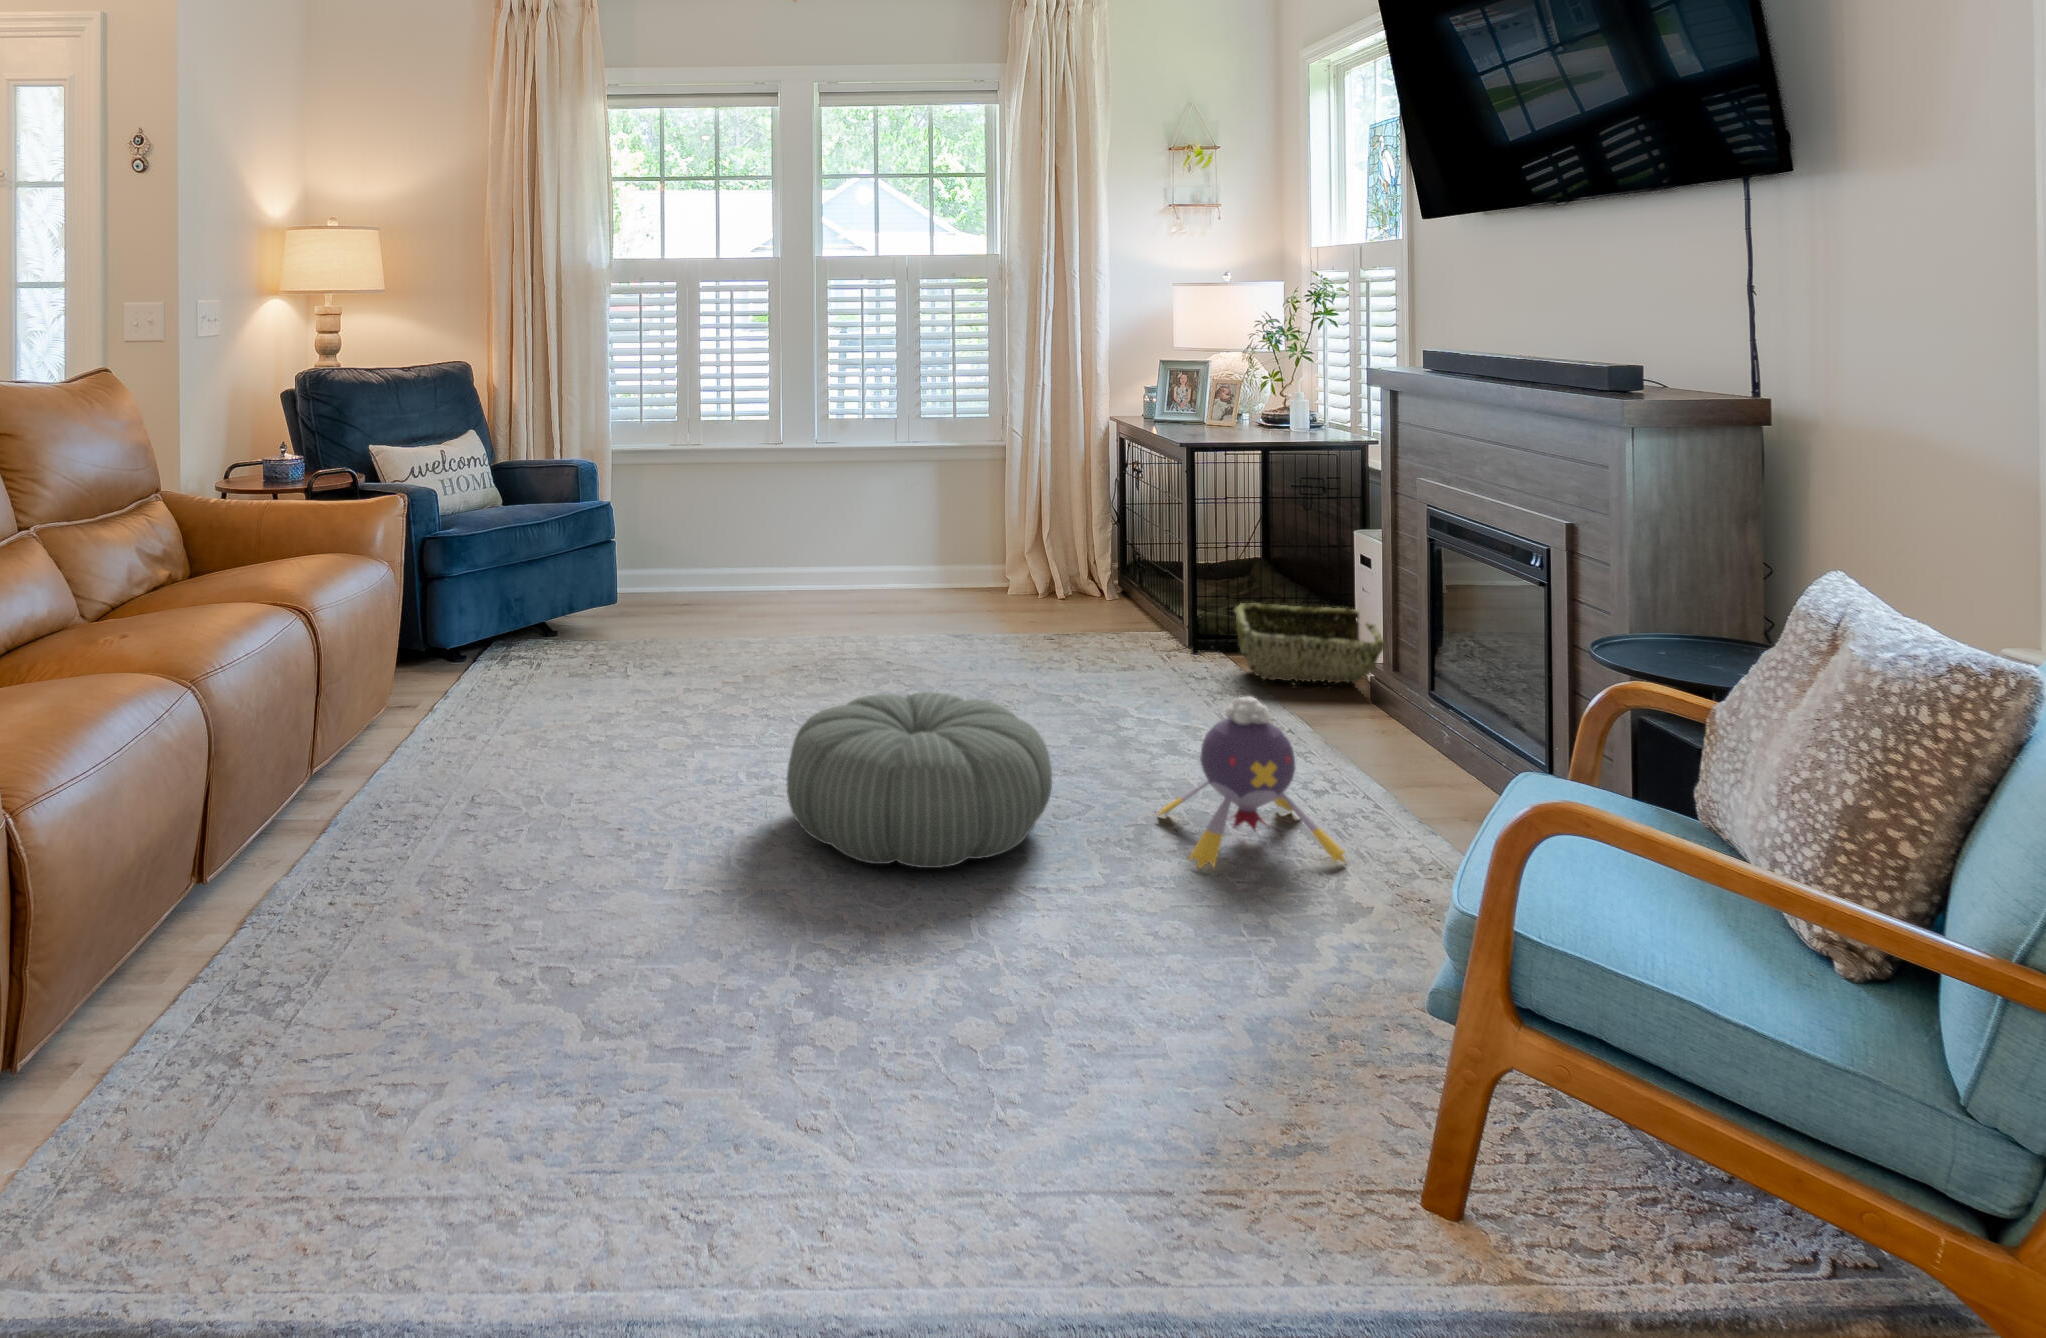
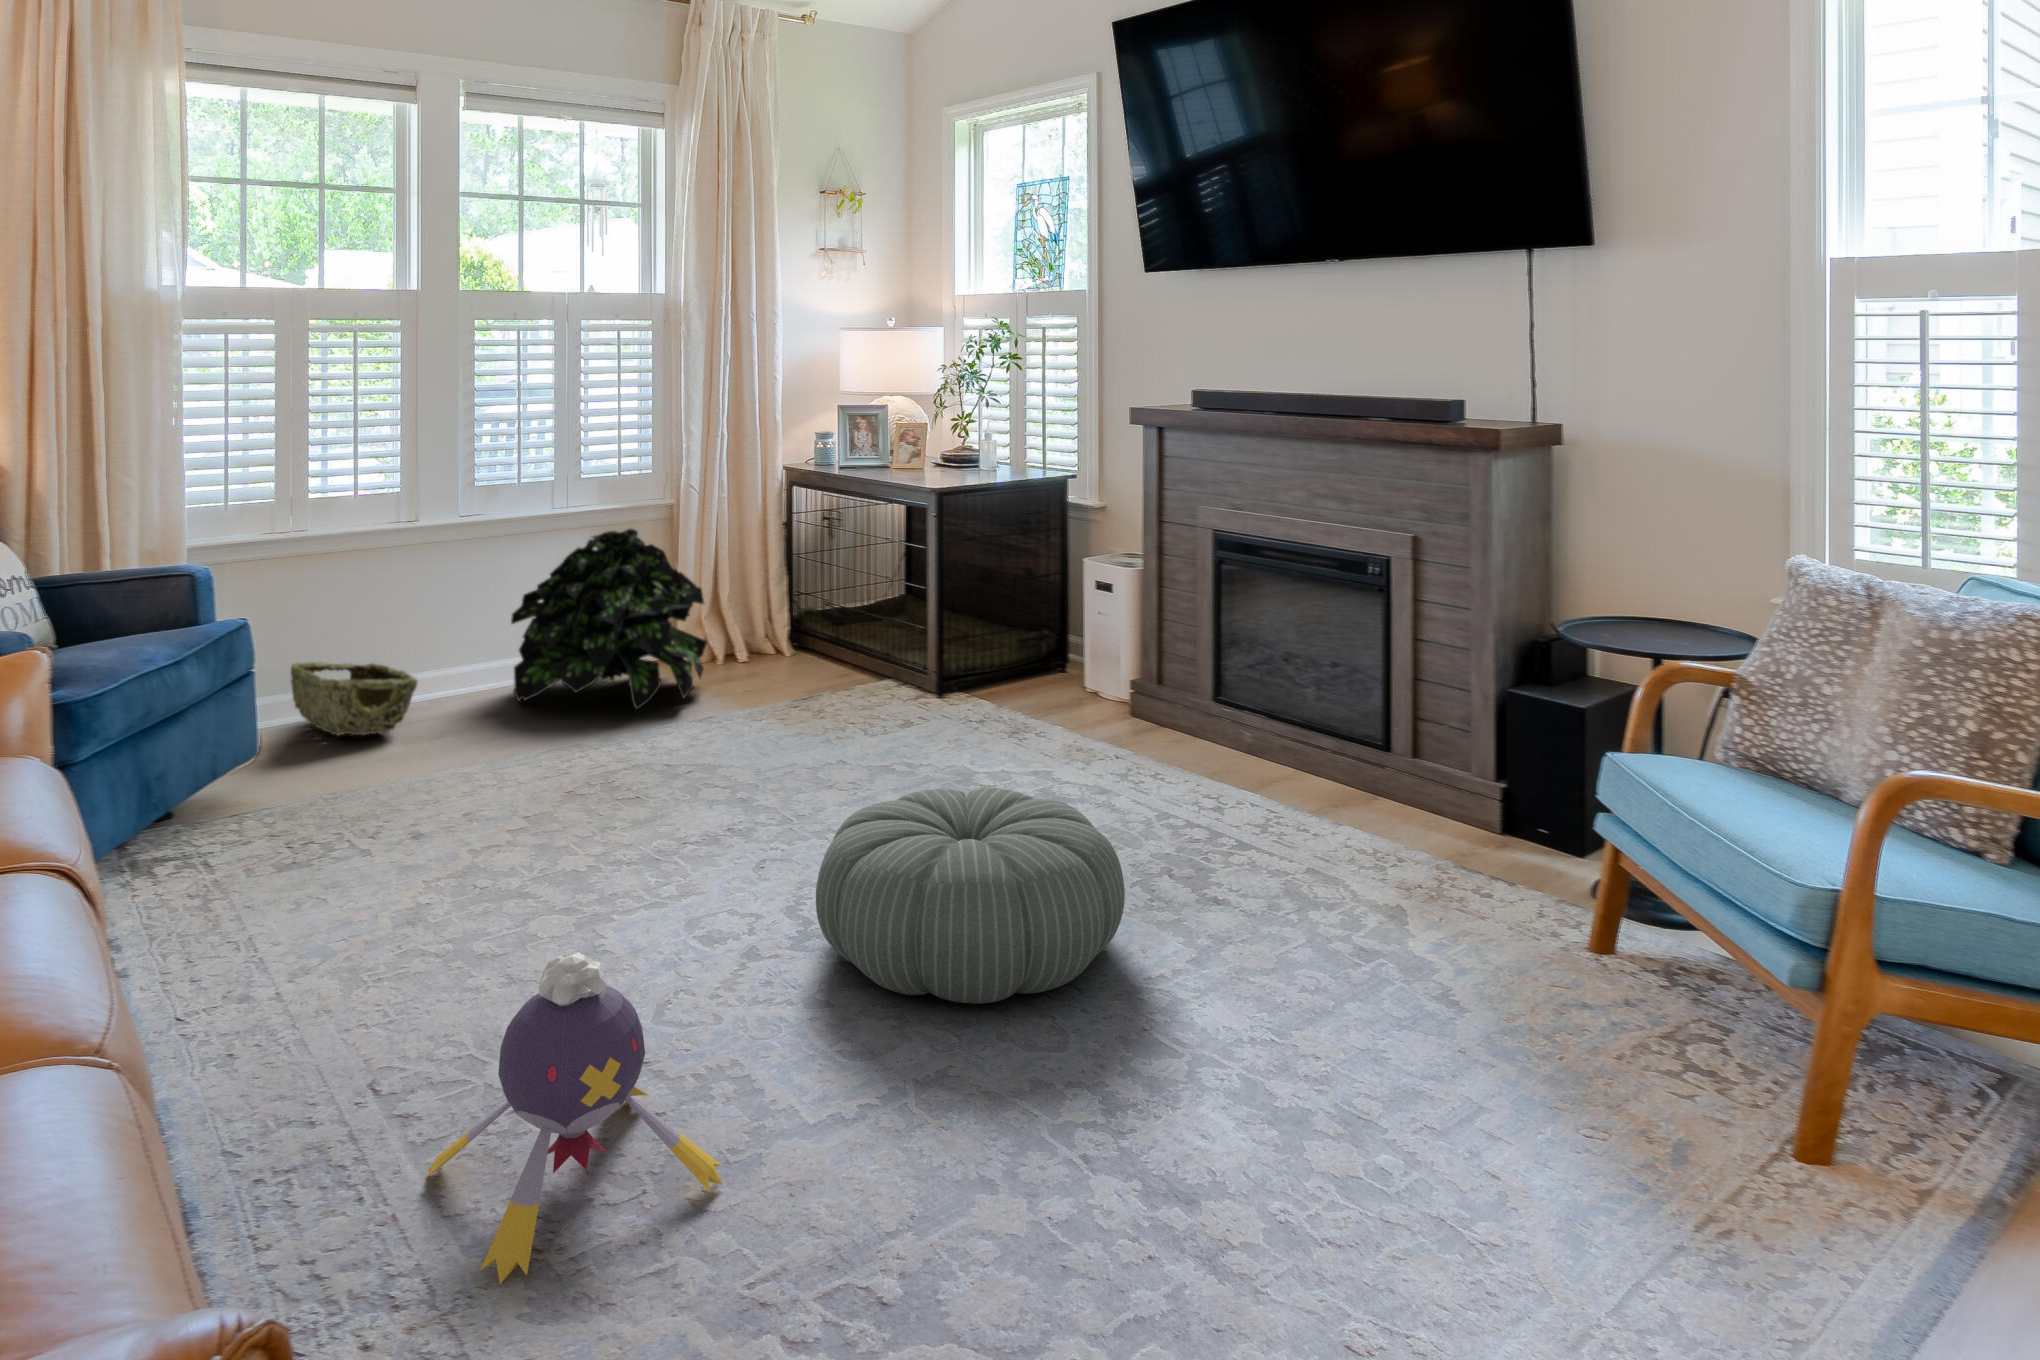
potted plant: none [826,460,1002,614] -> present [511,528,707,709]
woven basket: present [1235,603,1384,683] -> present [291,662,418,736]
plush toy: present [1158,697,1347,869] -> present [425,952,722,1284]

